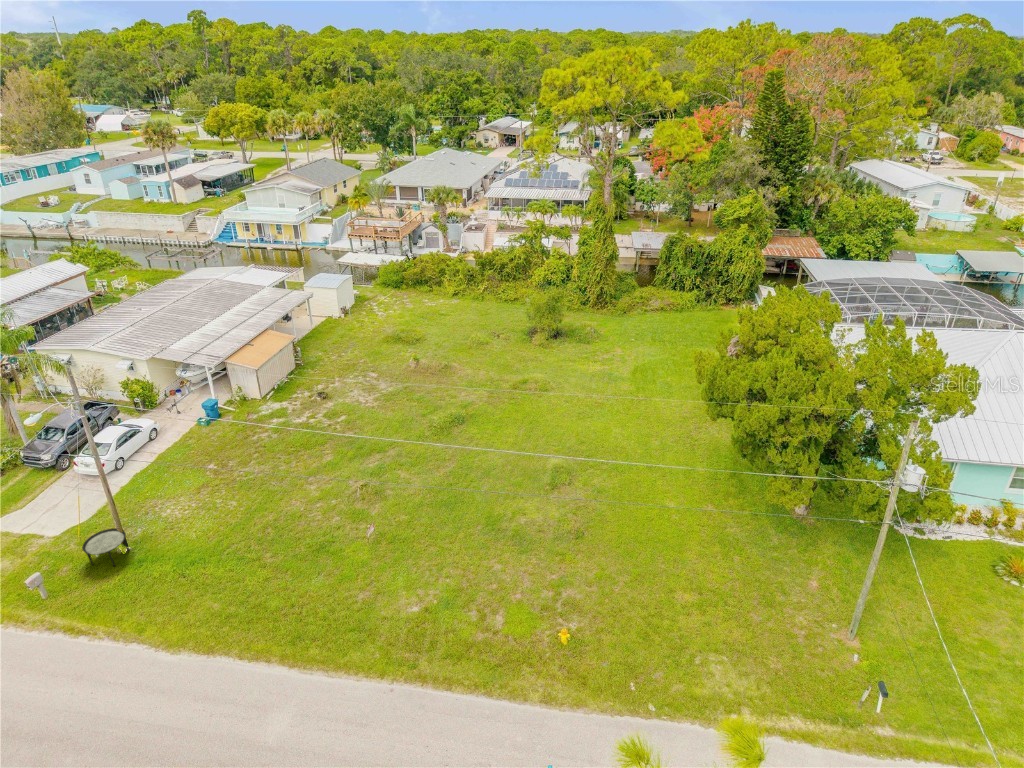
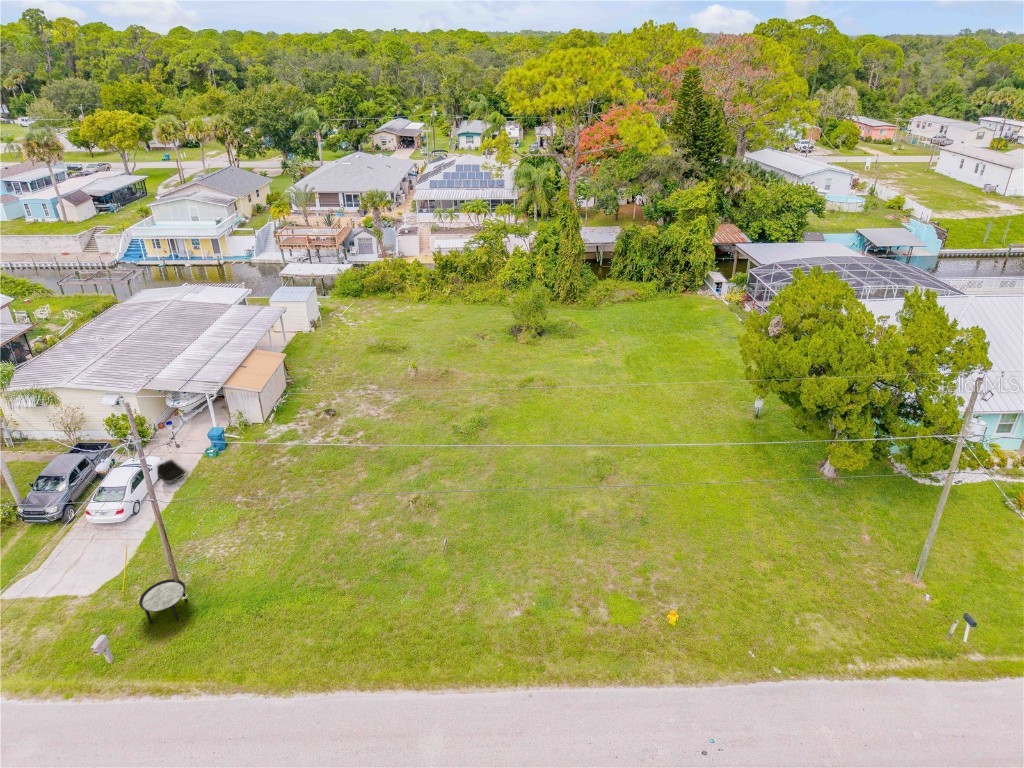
lounge chair: none [148,423,172,449] -> present [157,460,185,483]

